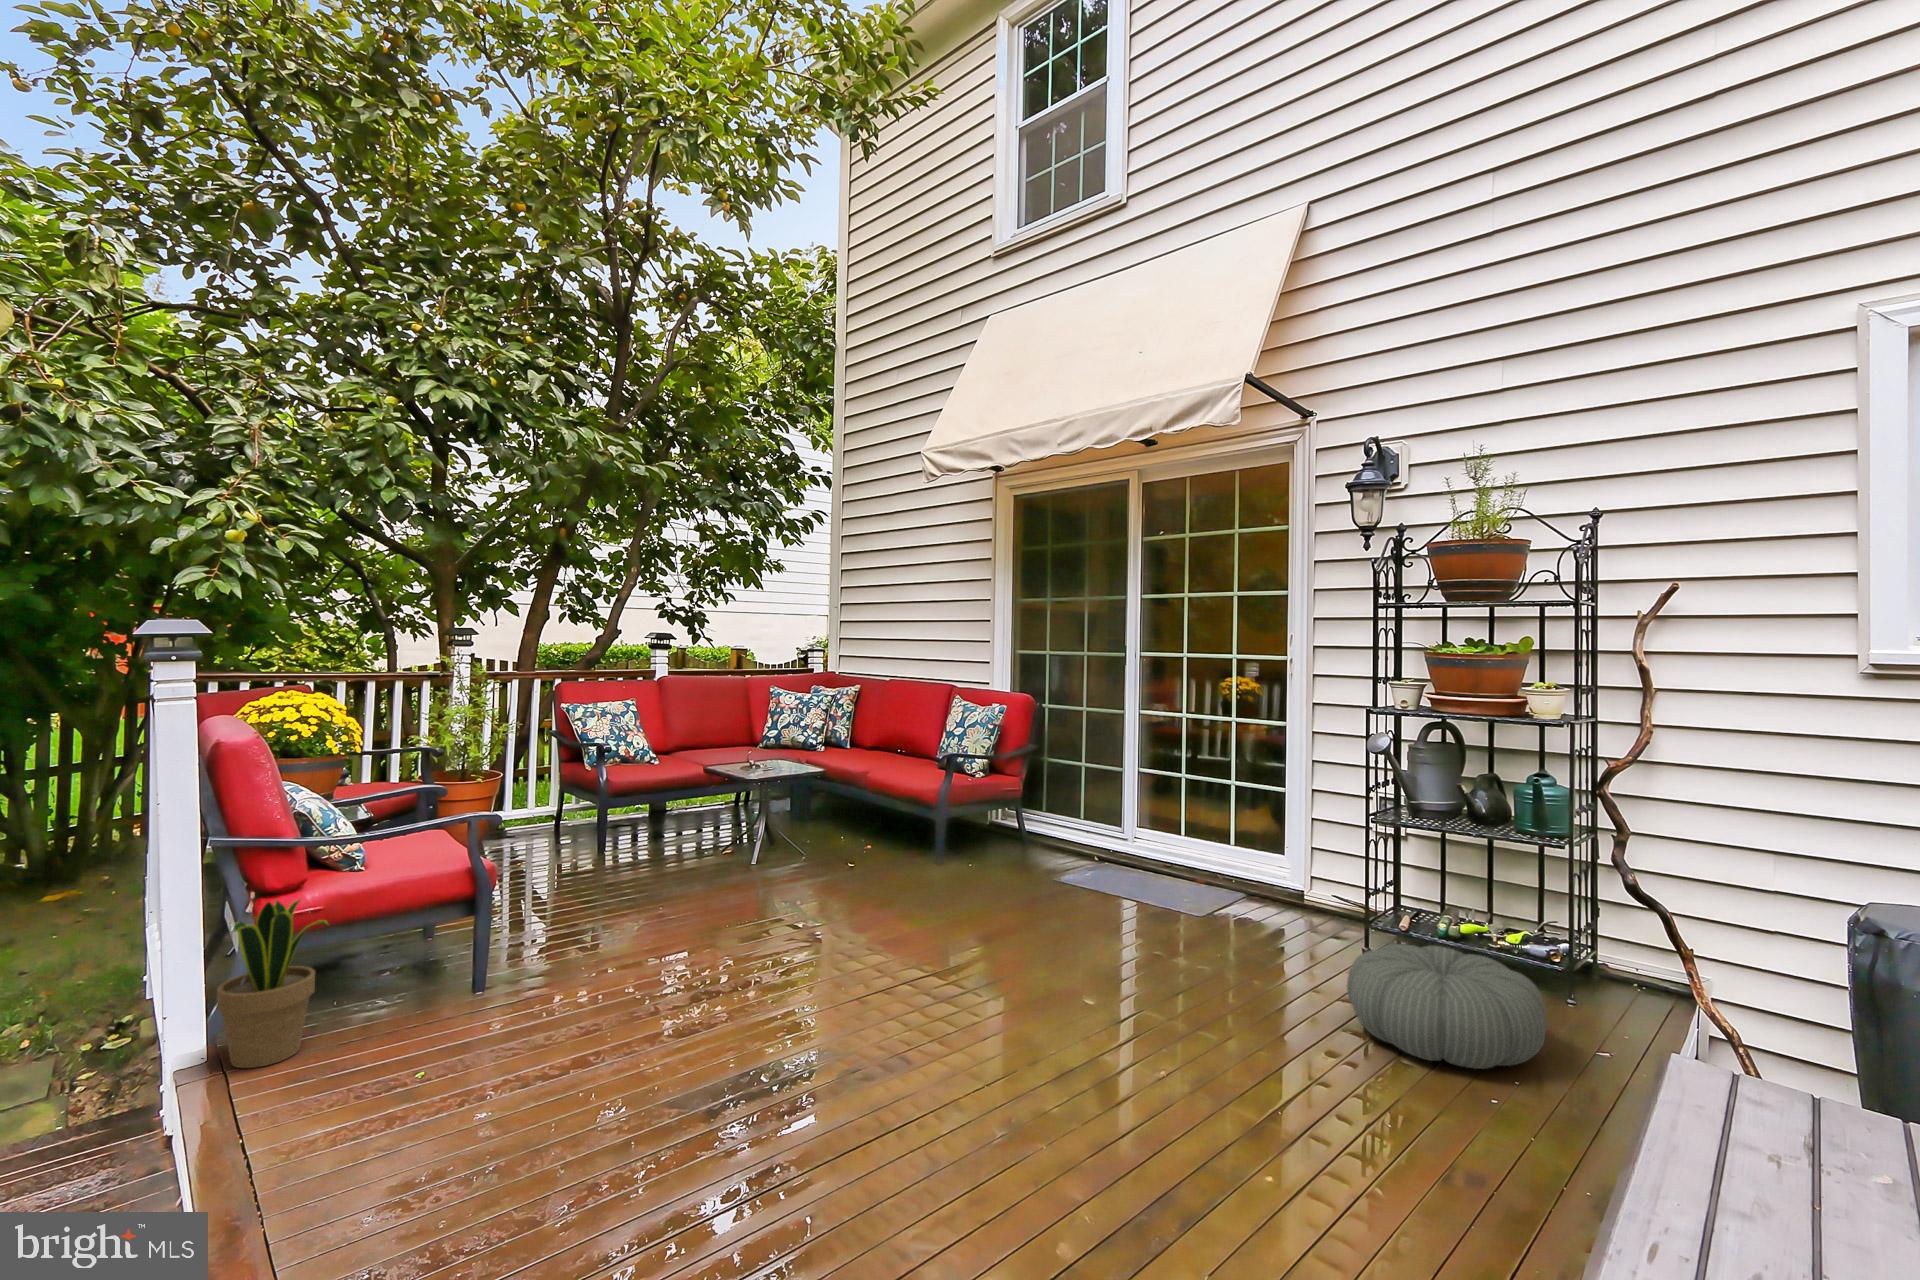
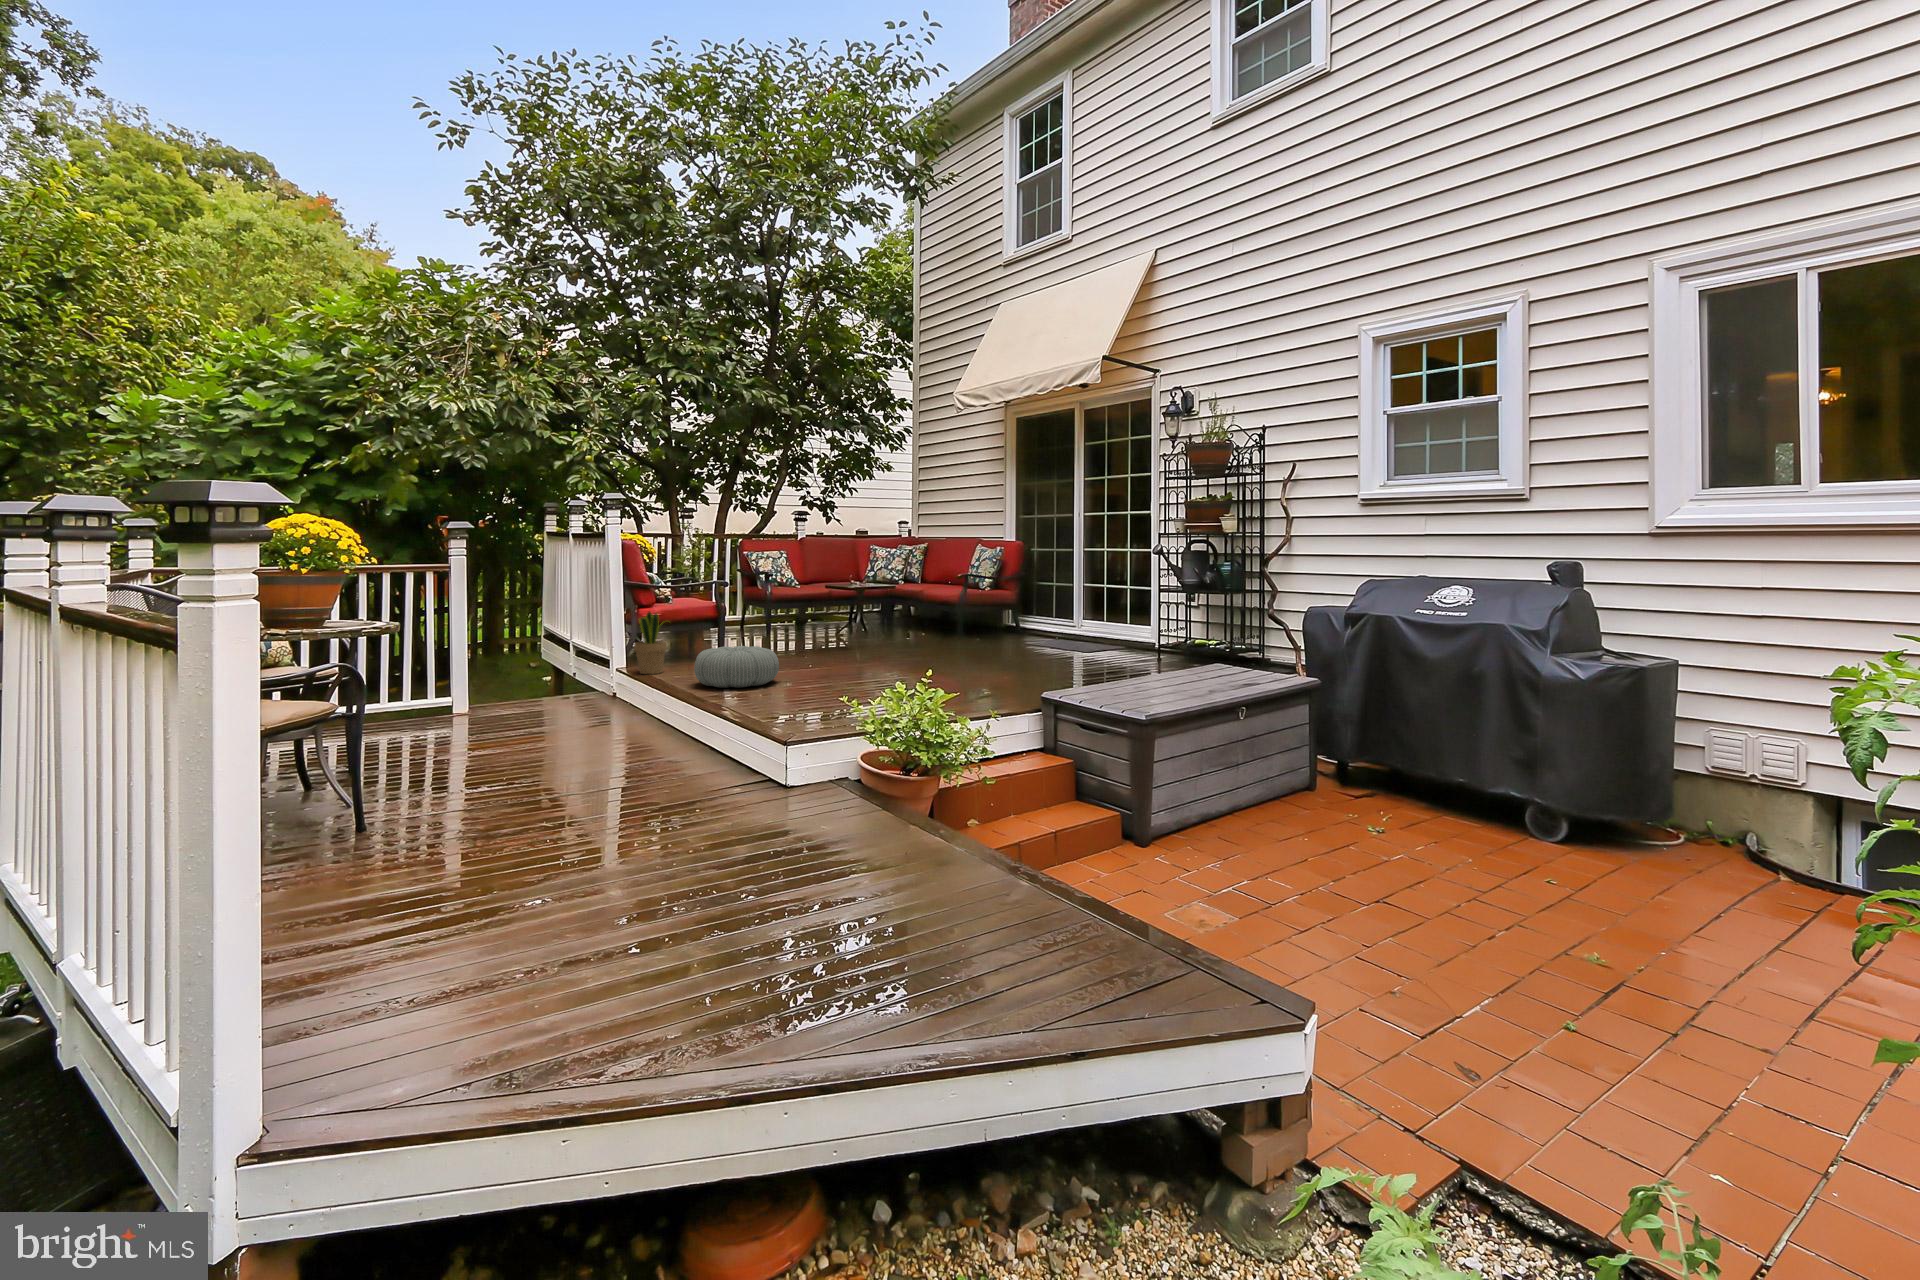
pouf: present [1347,944,1547,1069] -> present [694,646,779,688]

